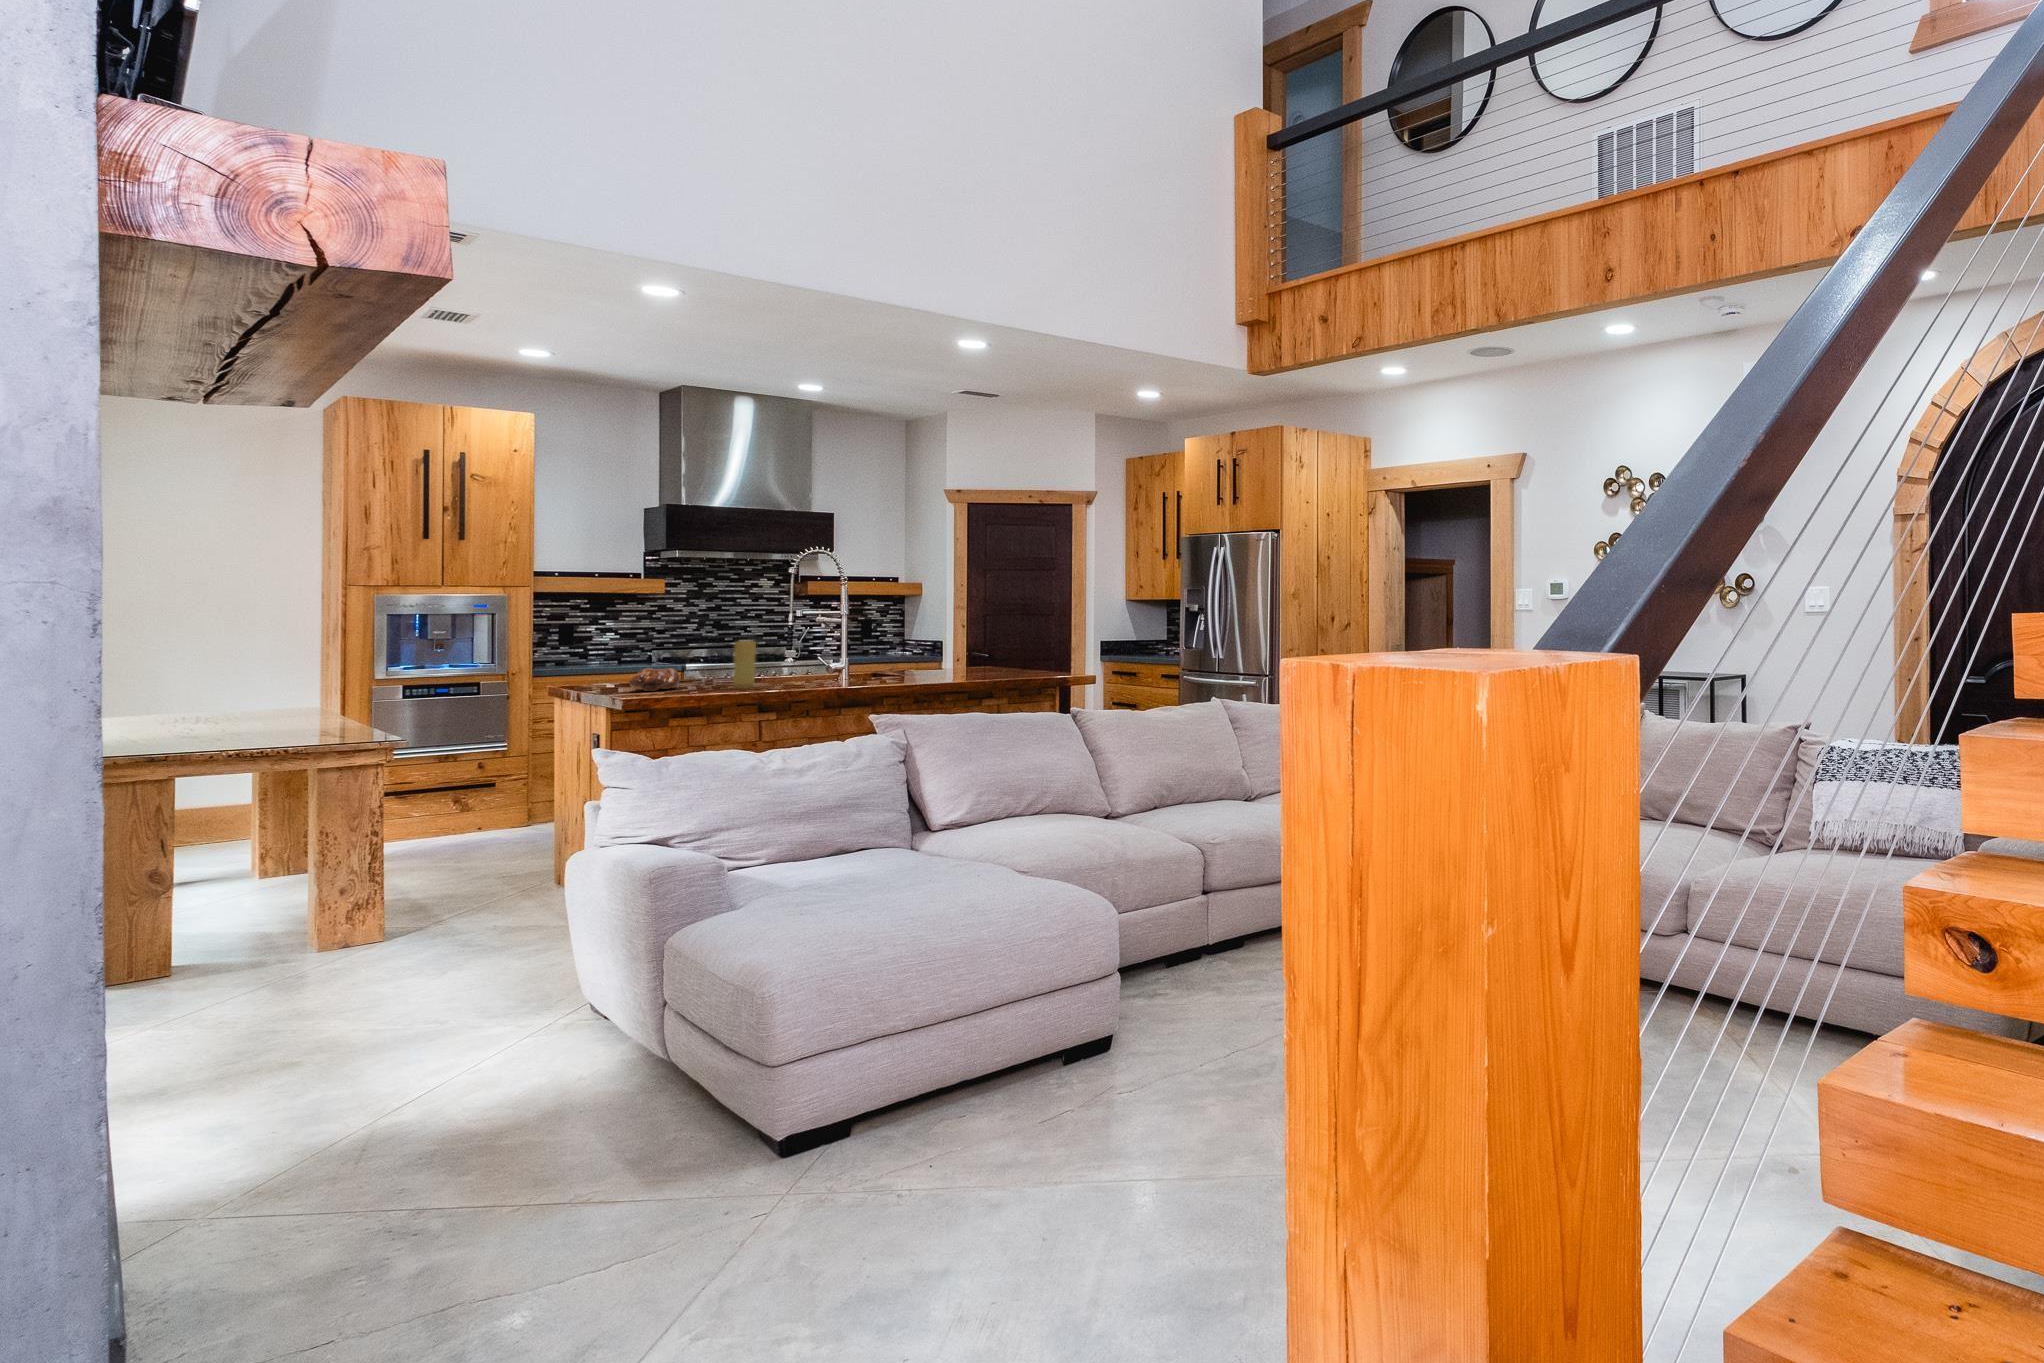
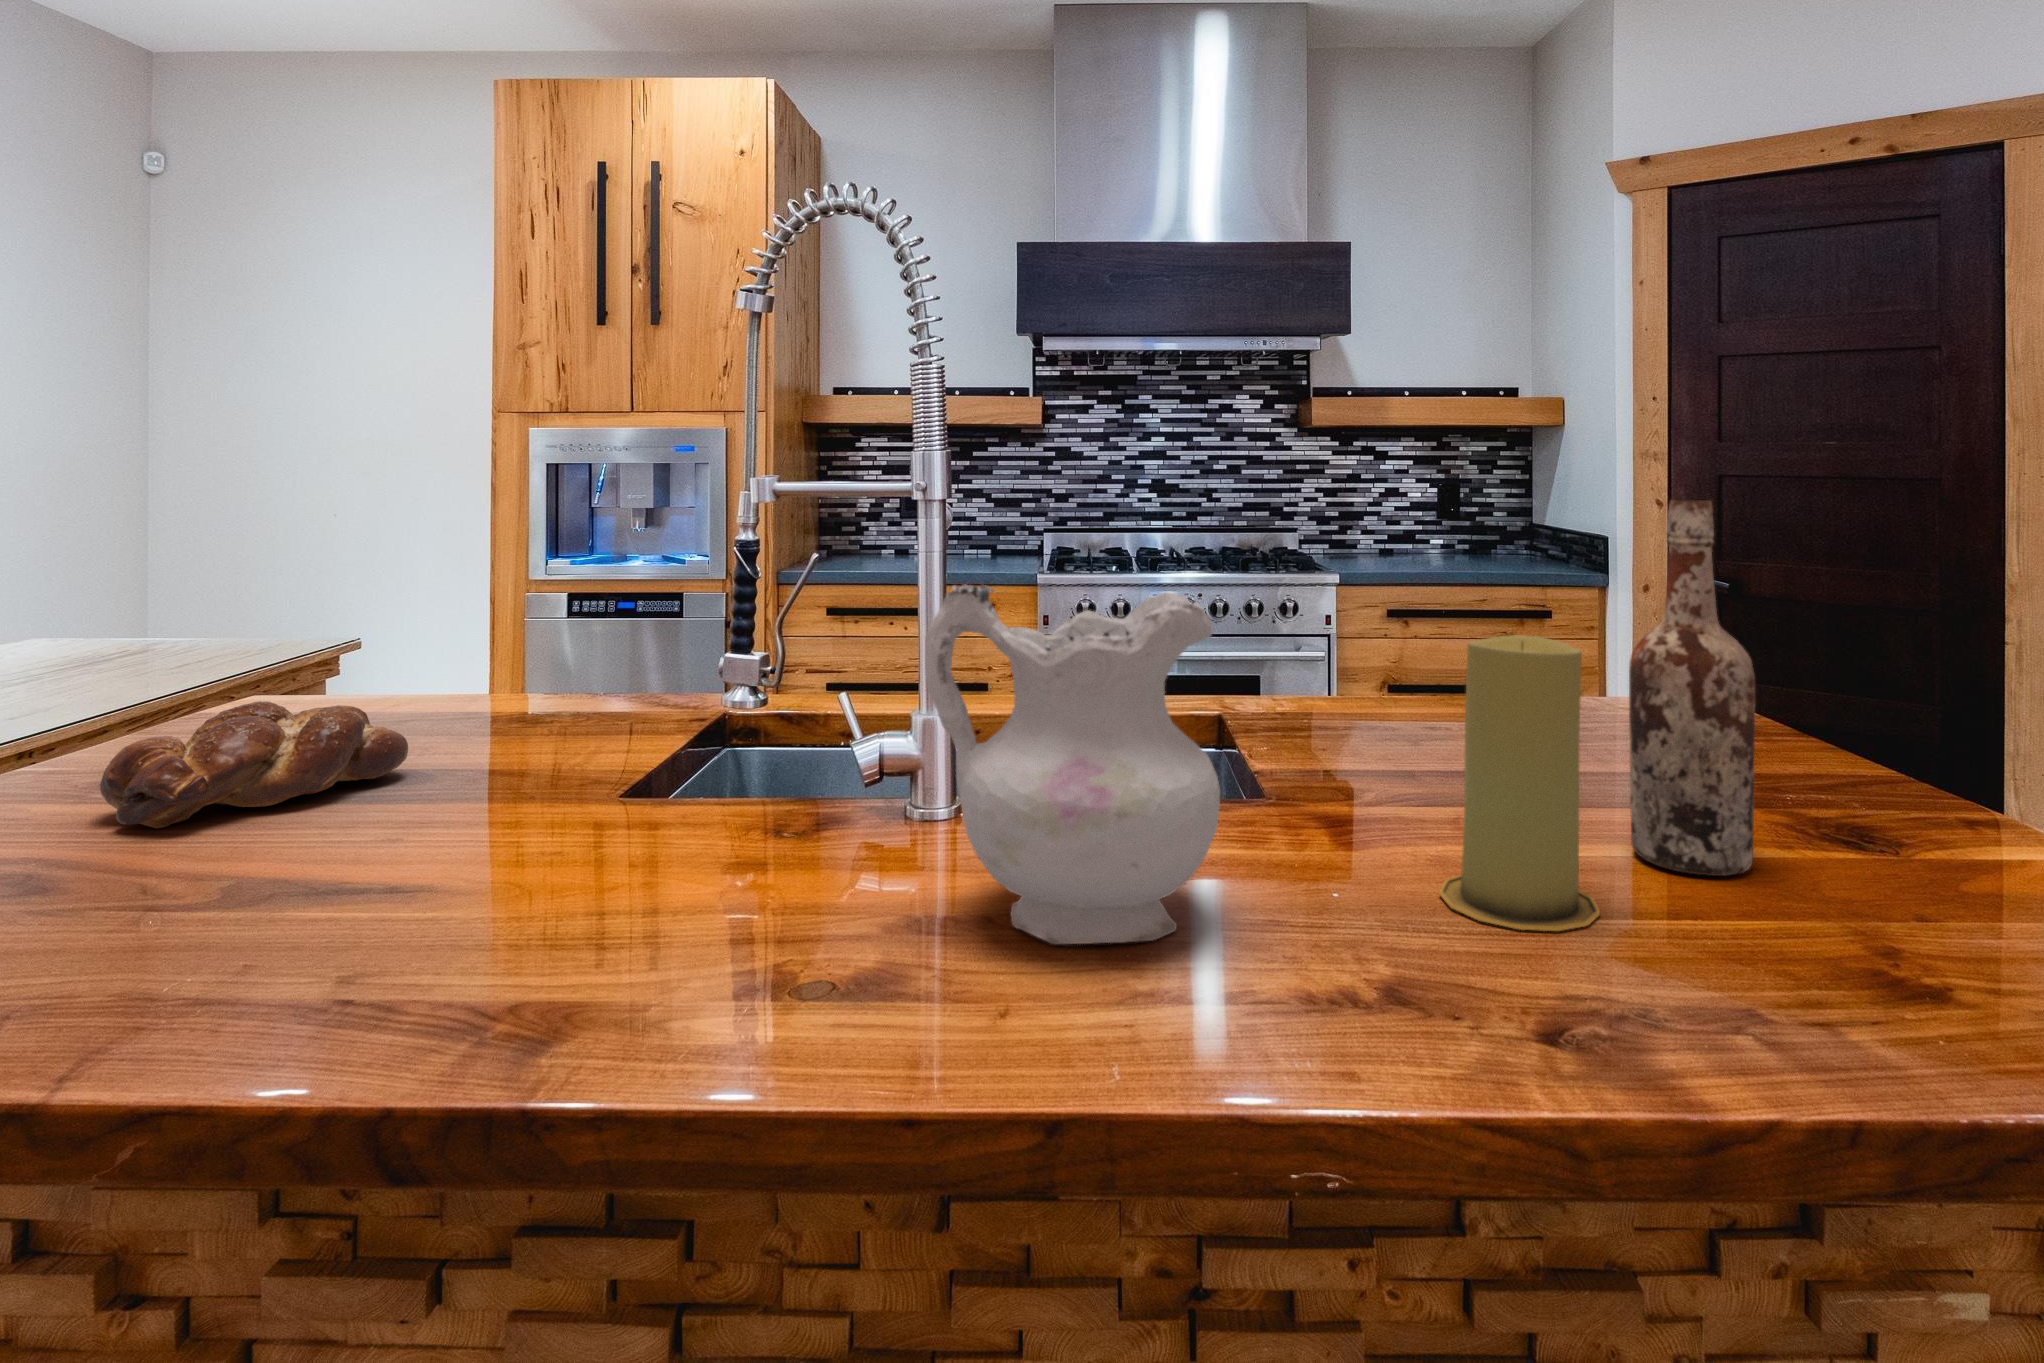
wine bottle: none [965,615,986,678] -> present [1629,499,1755,876]
ceramic pitcher: none [854,628,905,684] -> present [925,584,1220,944]
candle: present [732,641,756,689] -> present [1439,635,1600,931]

